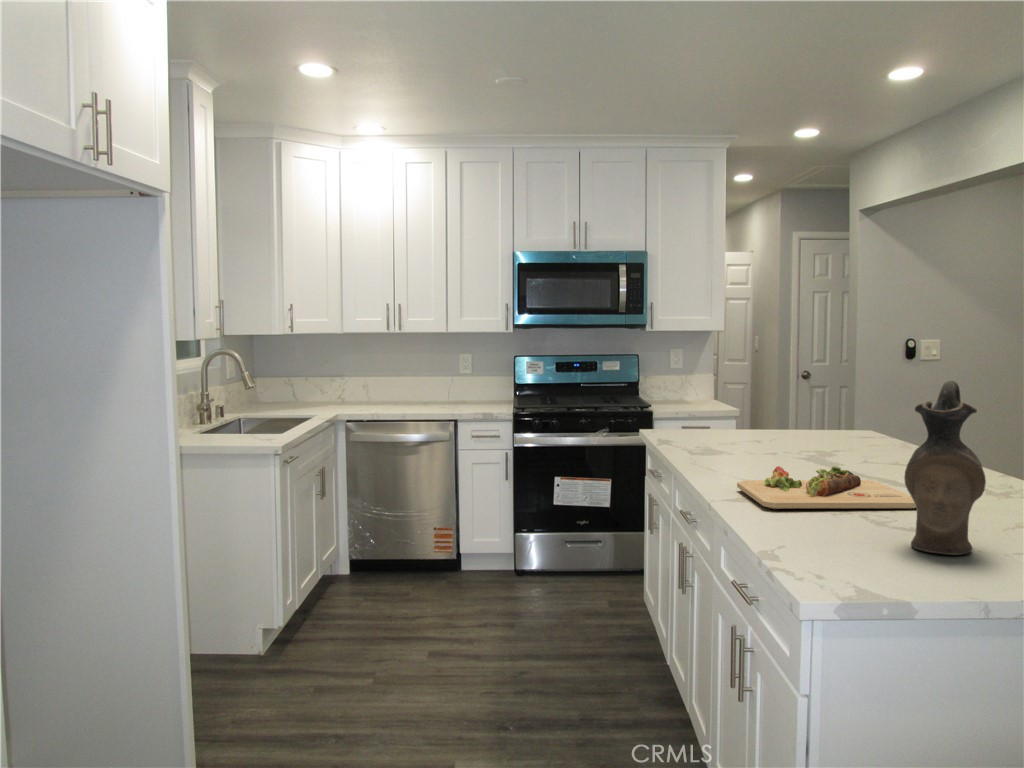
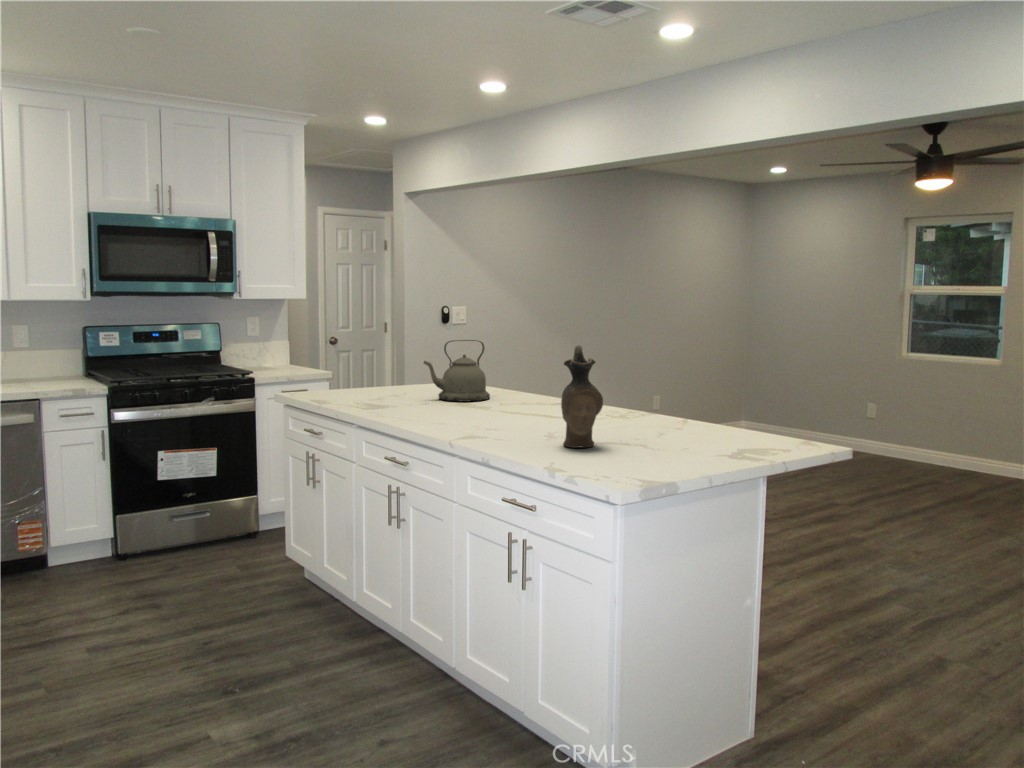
kettle: none [794,375,890,457] -> present [424,340,490,402]
cutting board: present [737,466,916,509] -> none [427,405,547,437]

